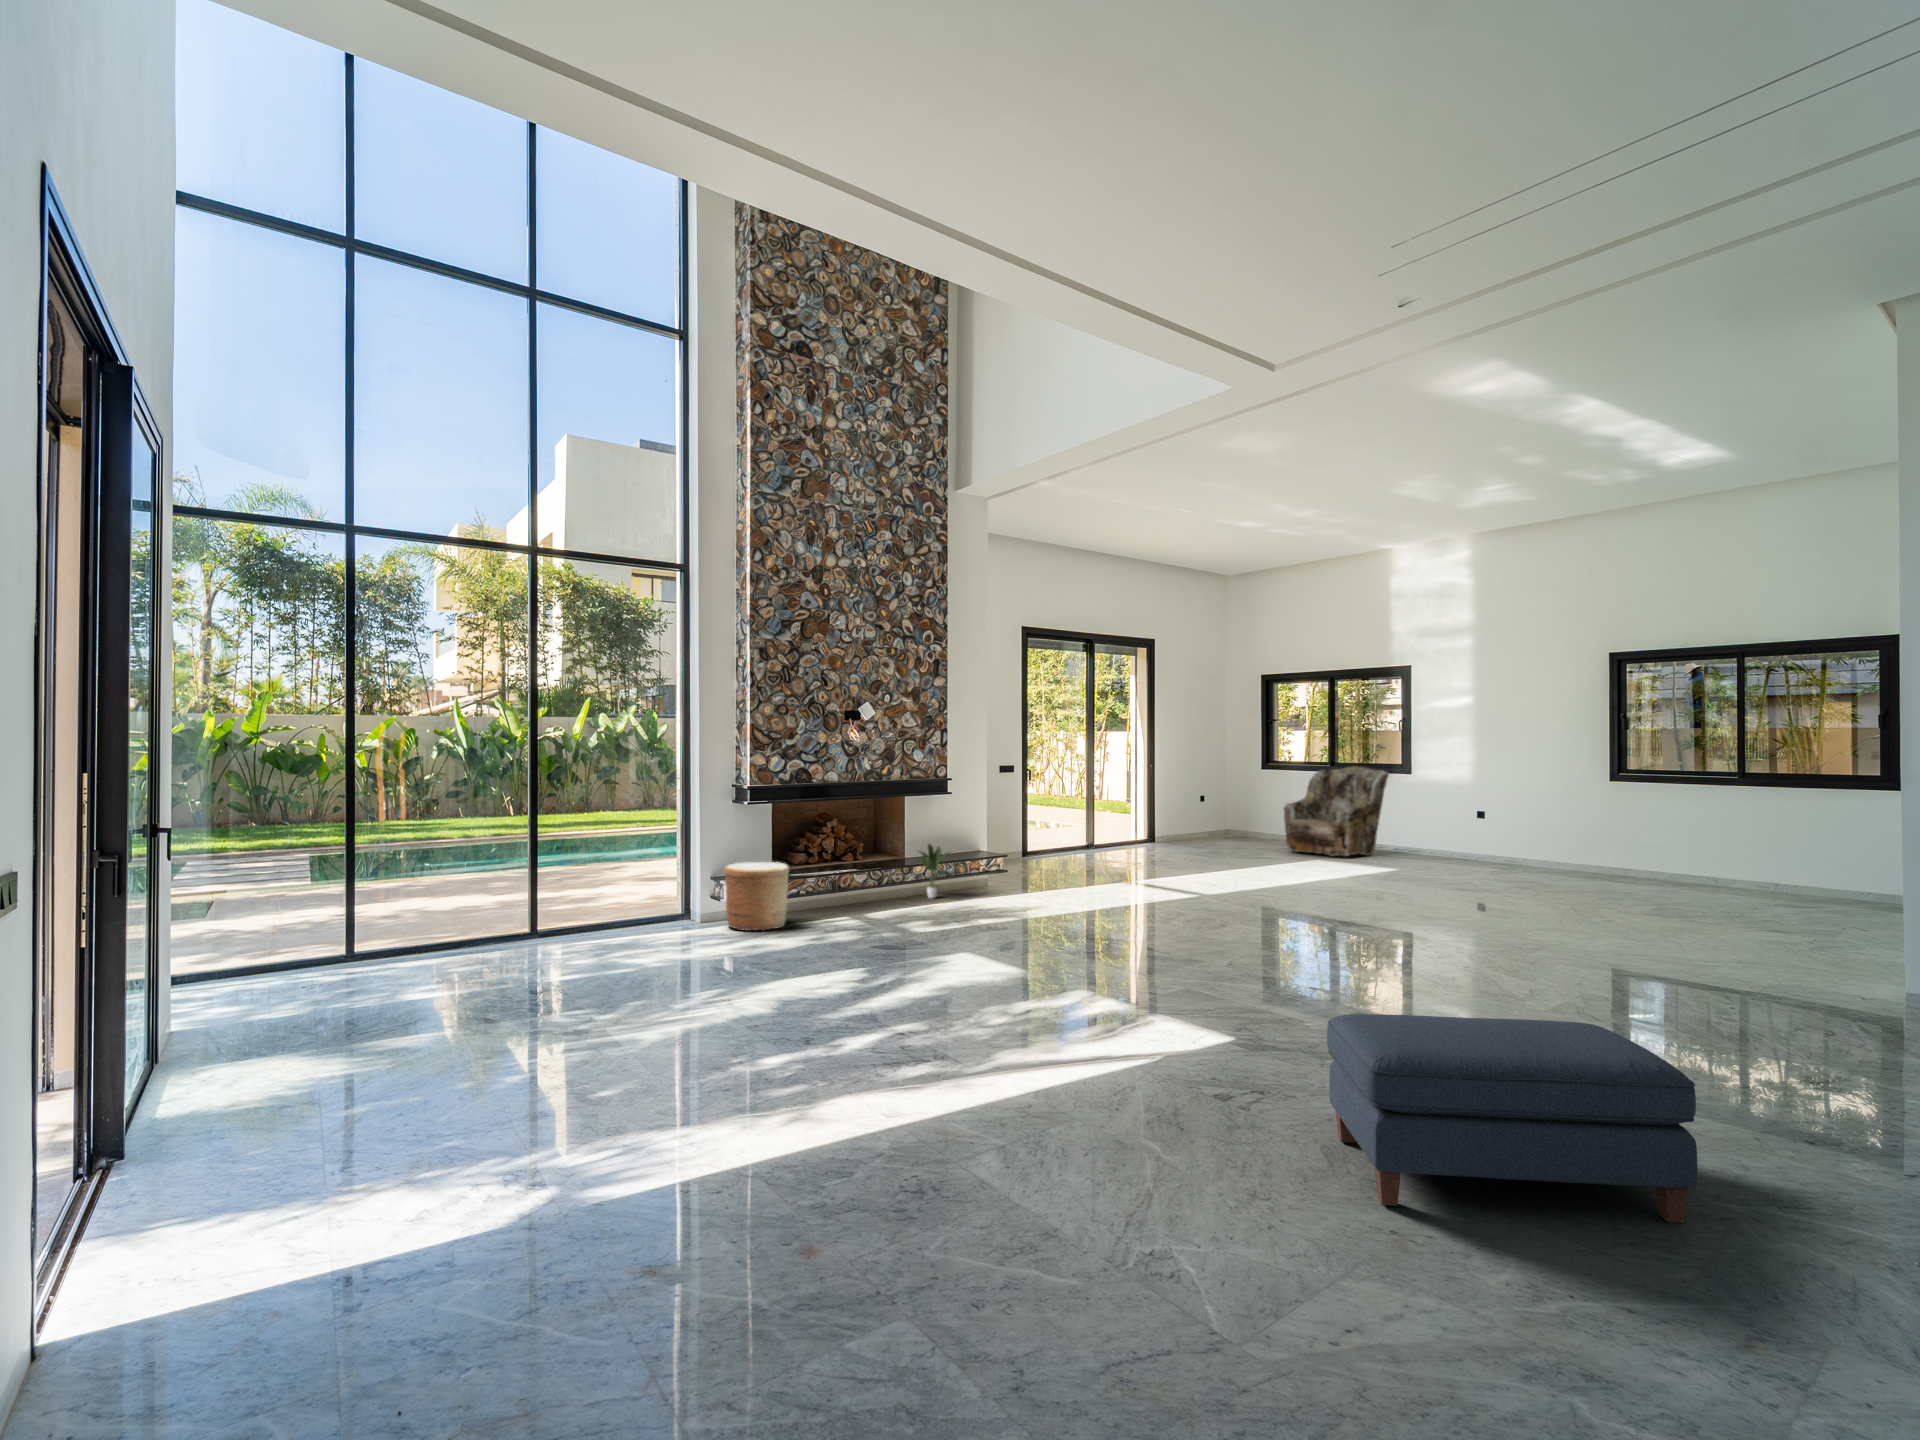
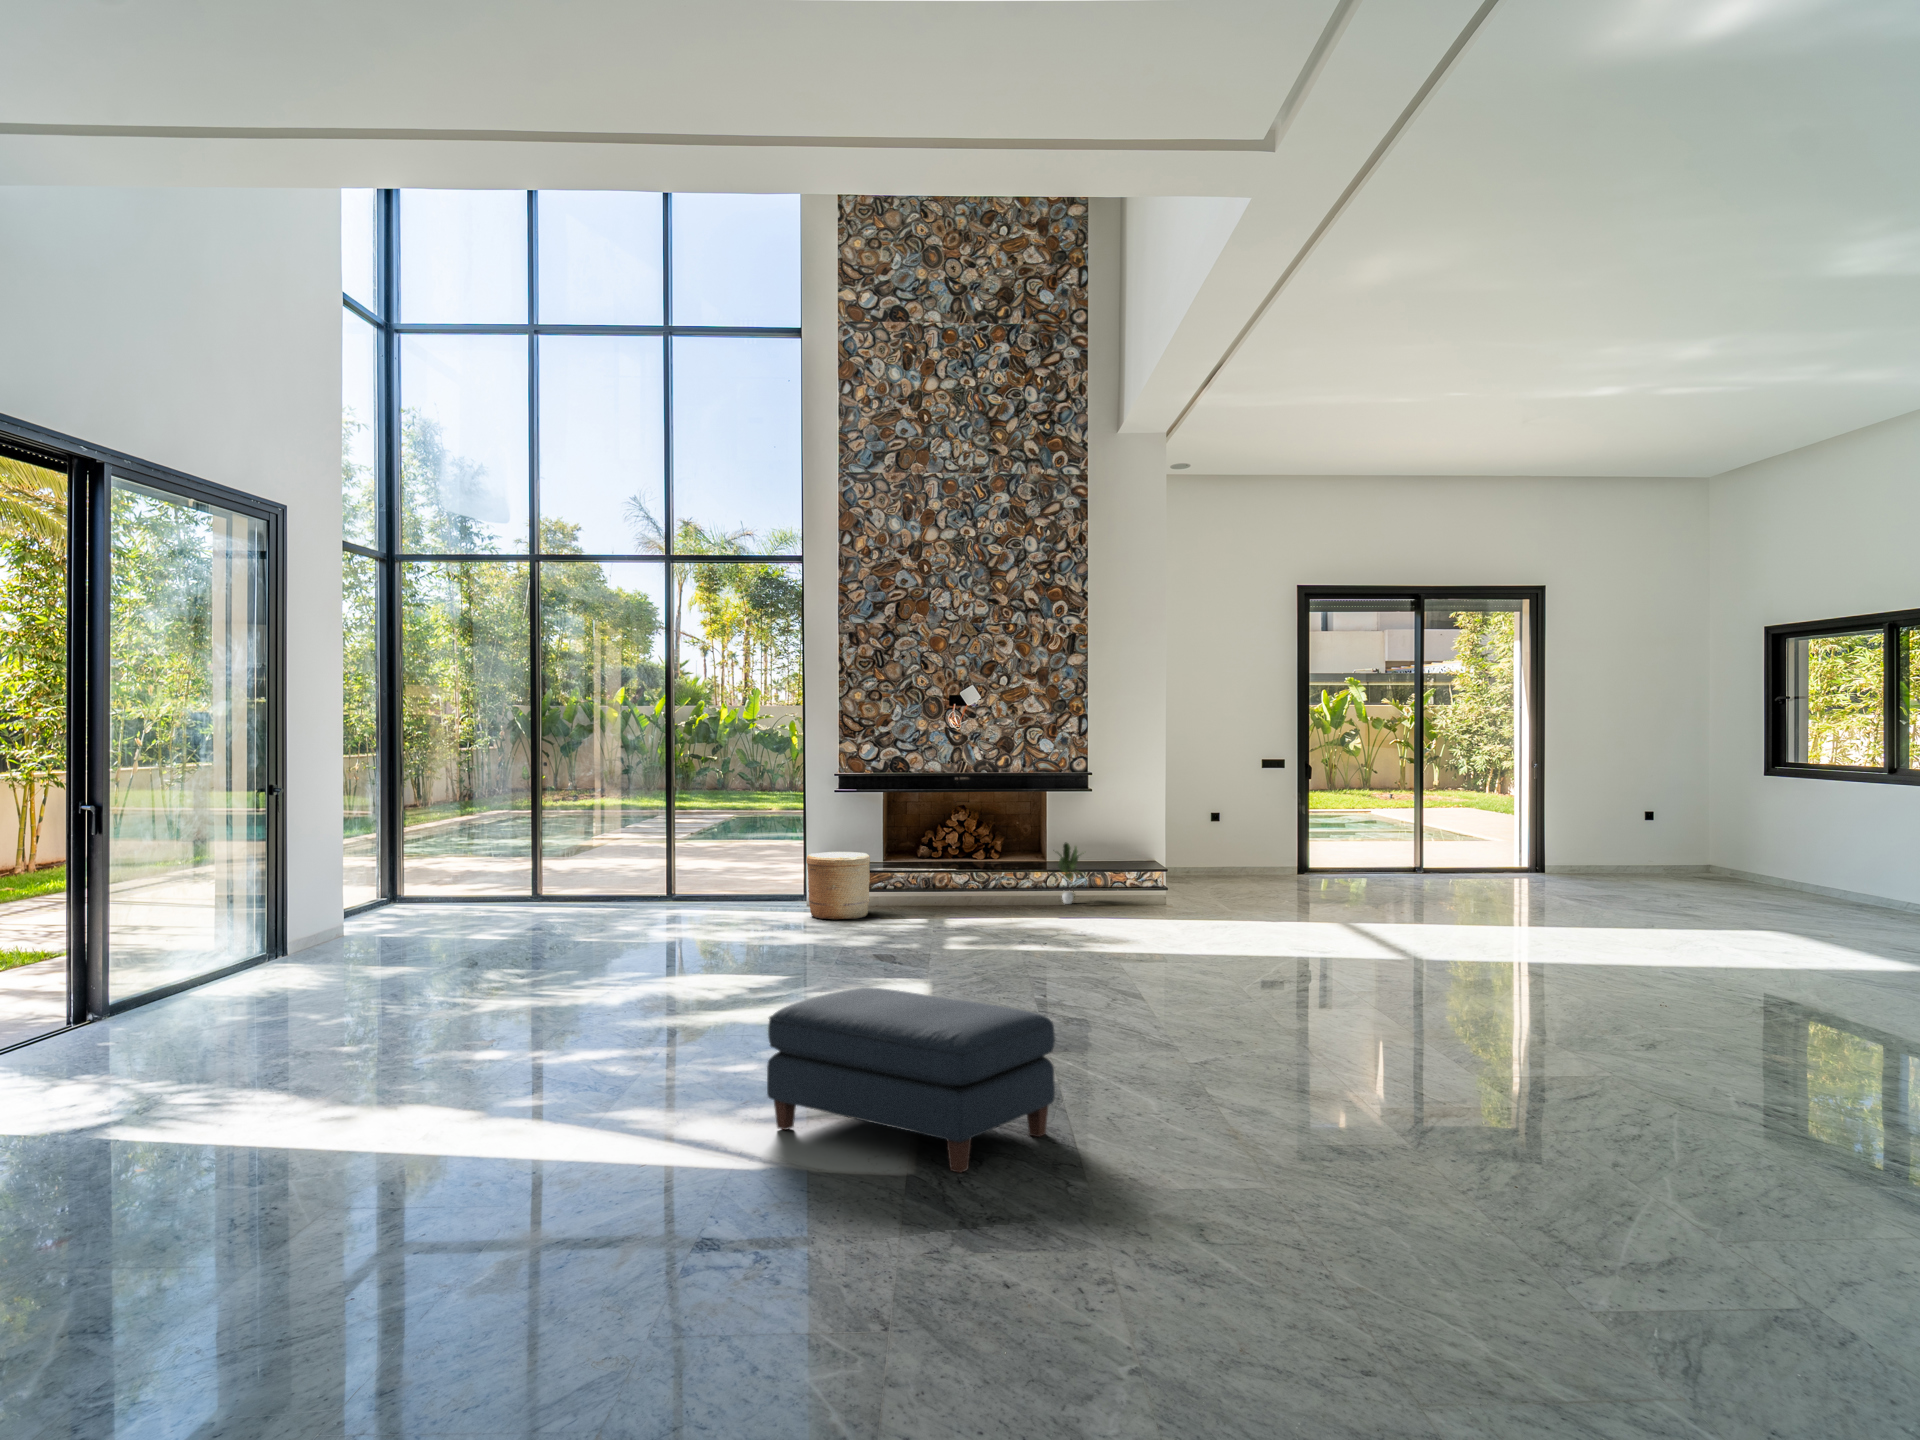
armchair: present [1284,766,1389,856] -> none [1687,757,1863,893]

